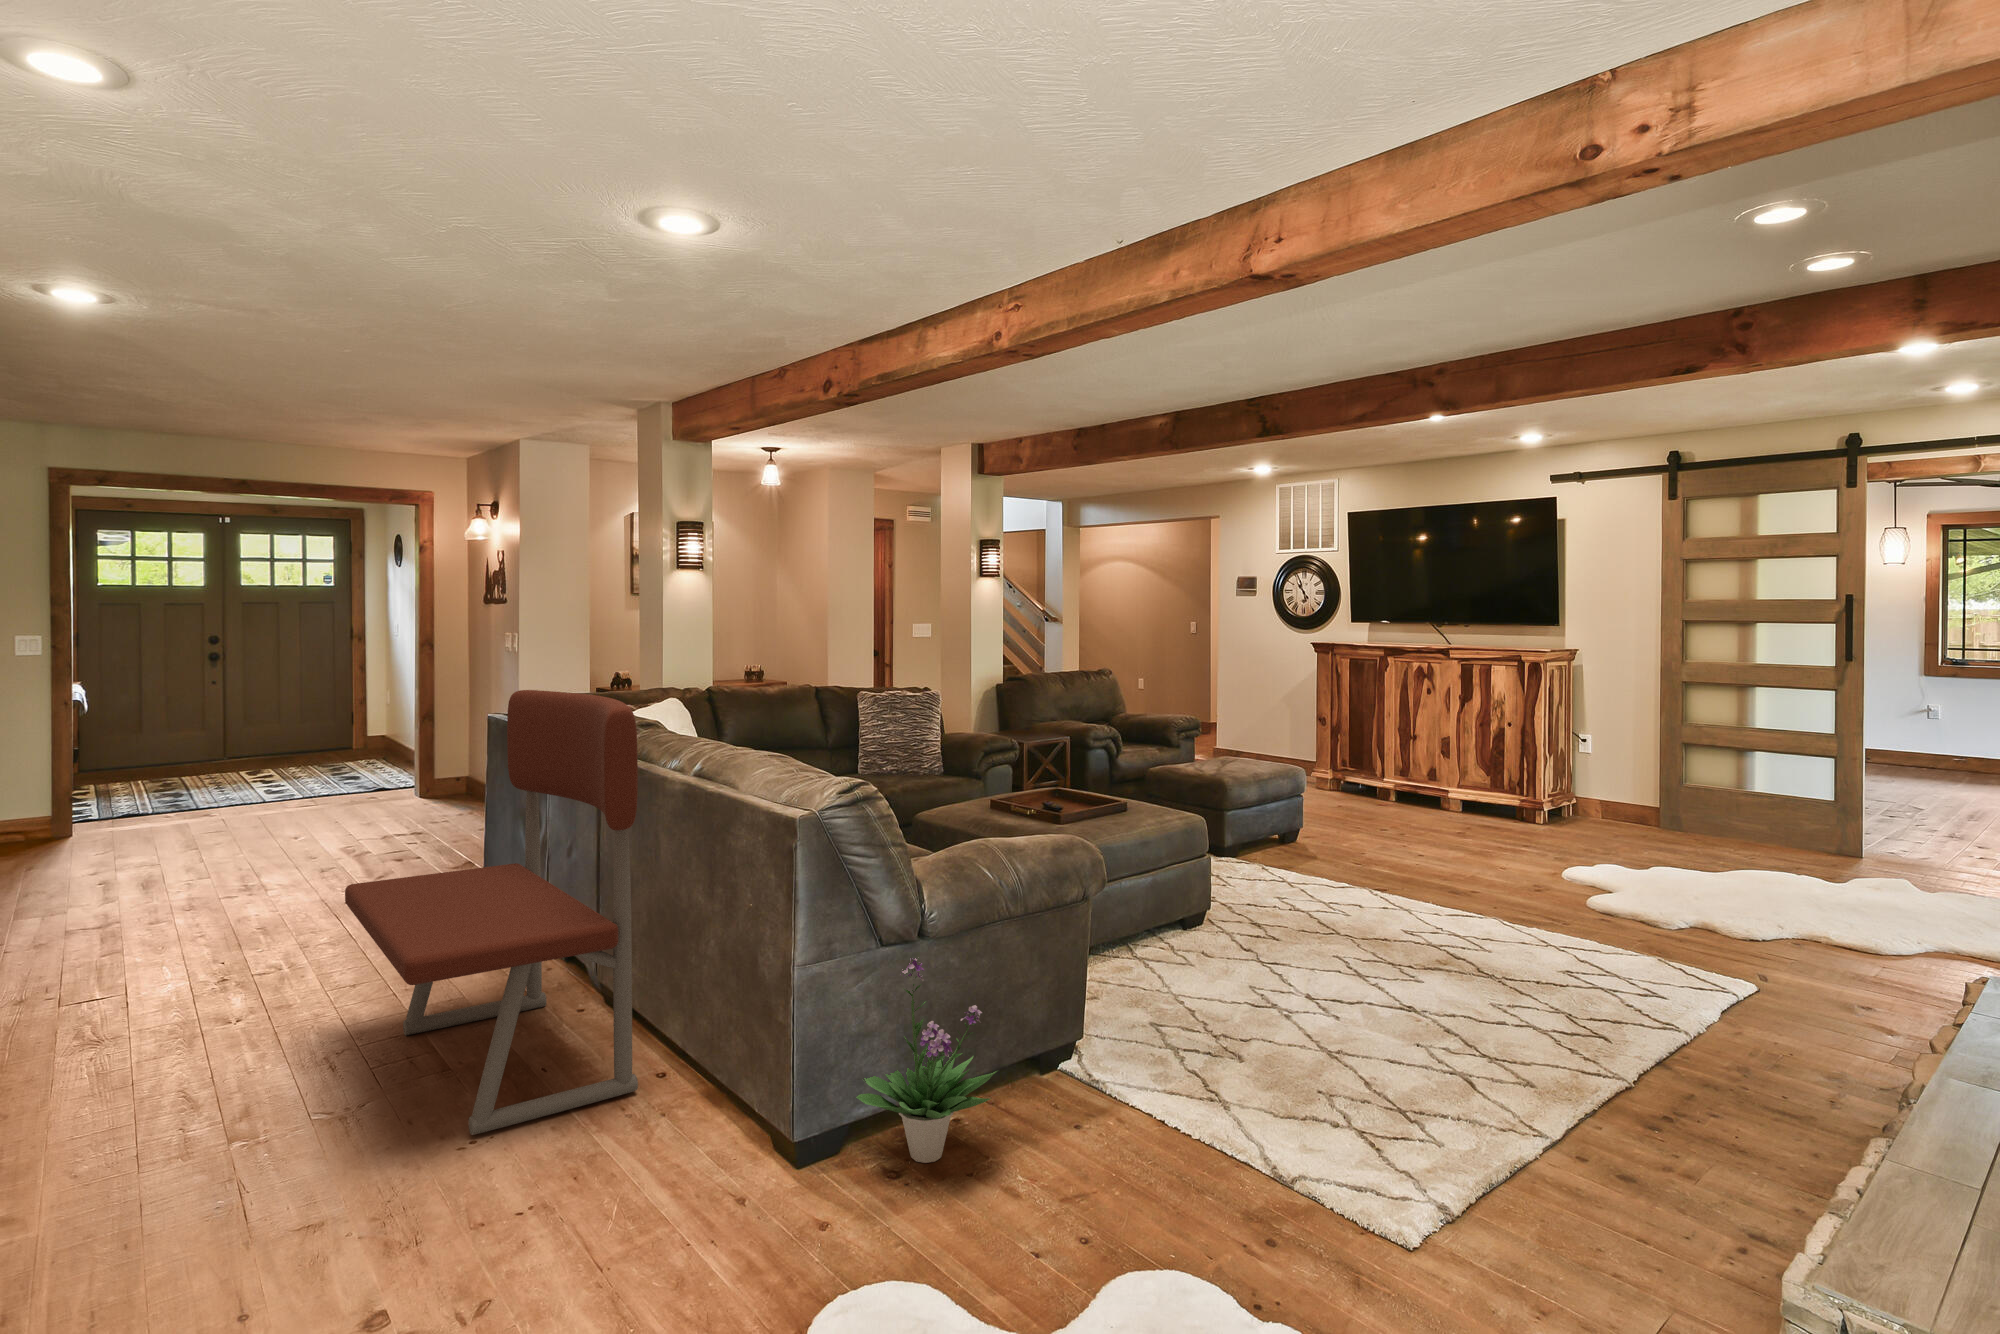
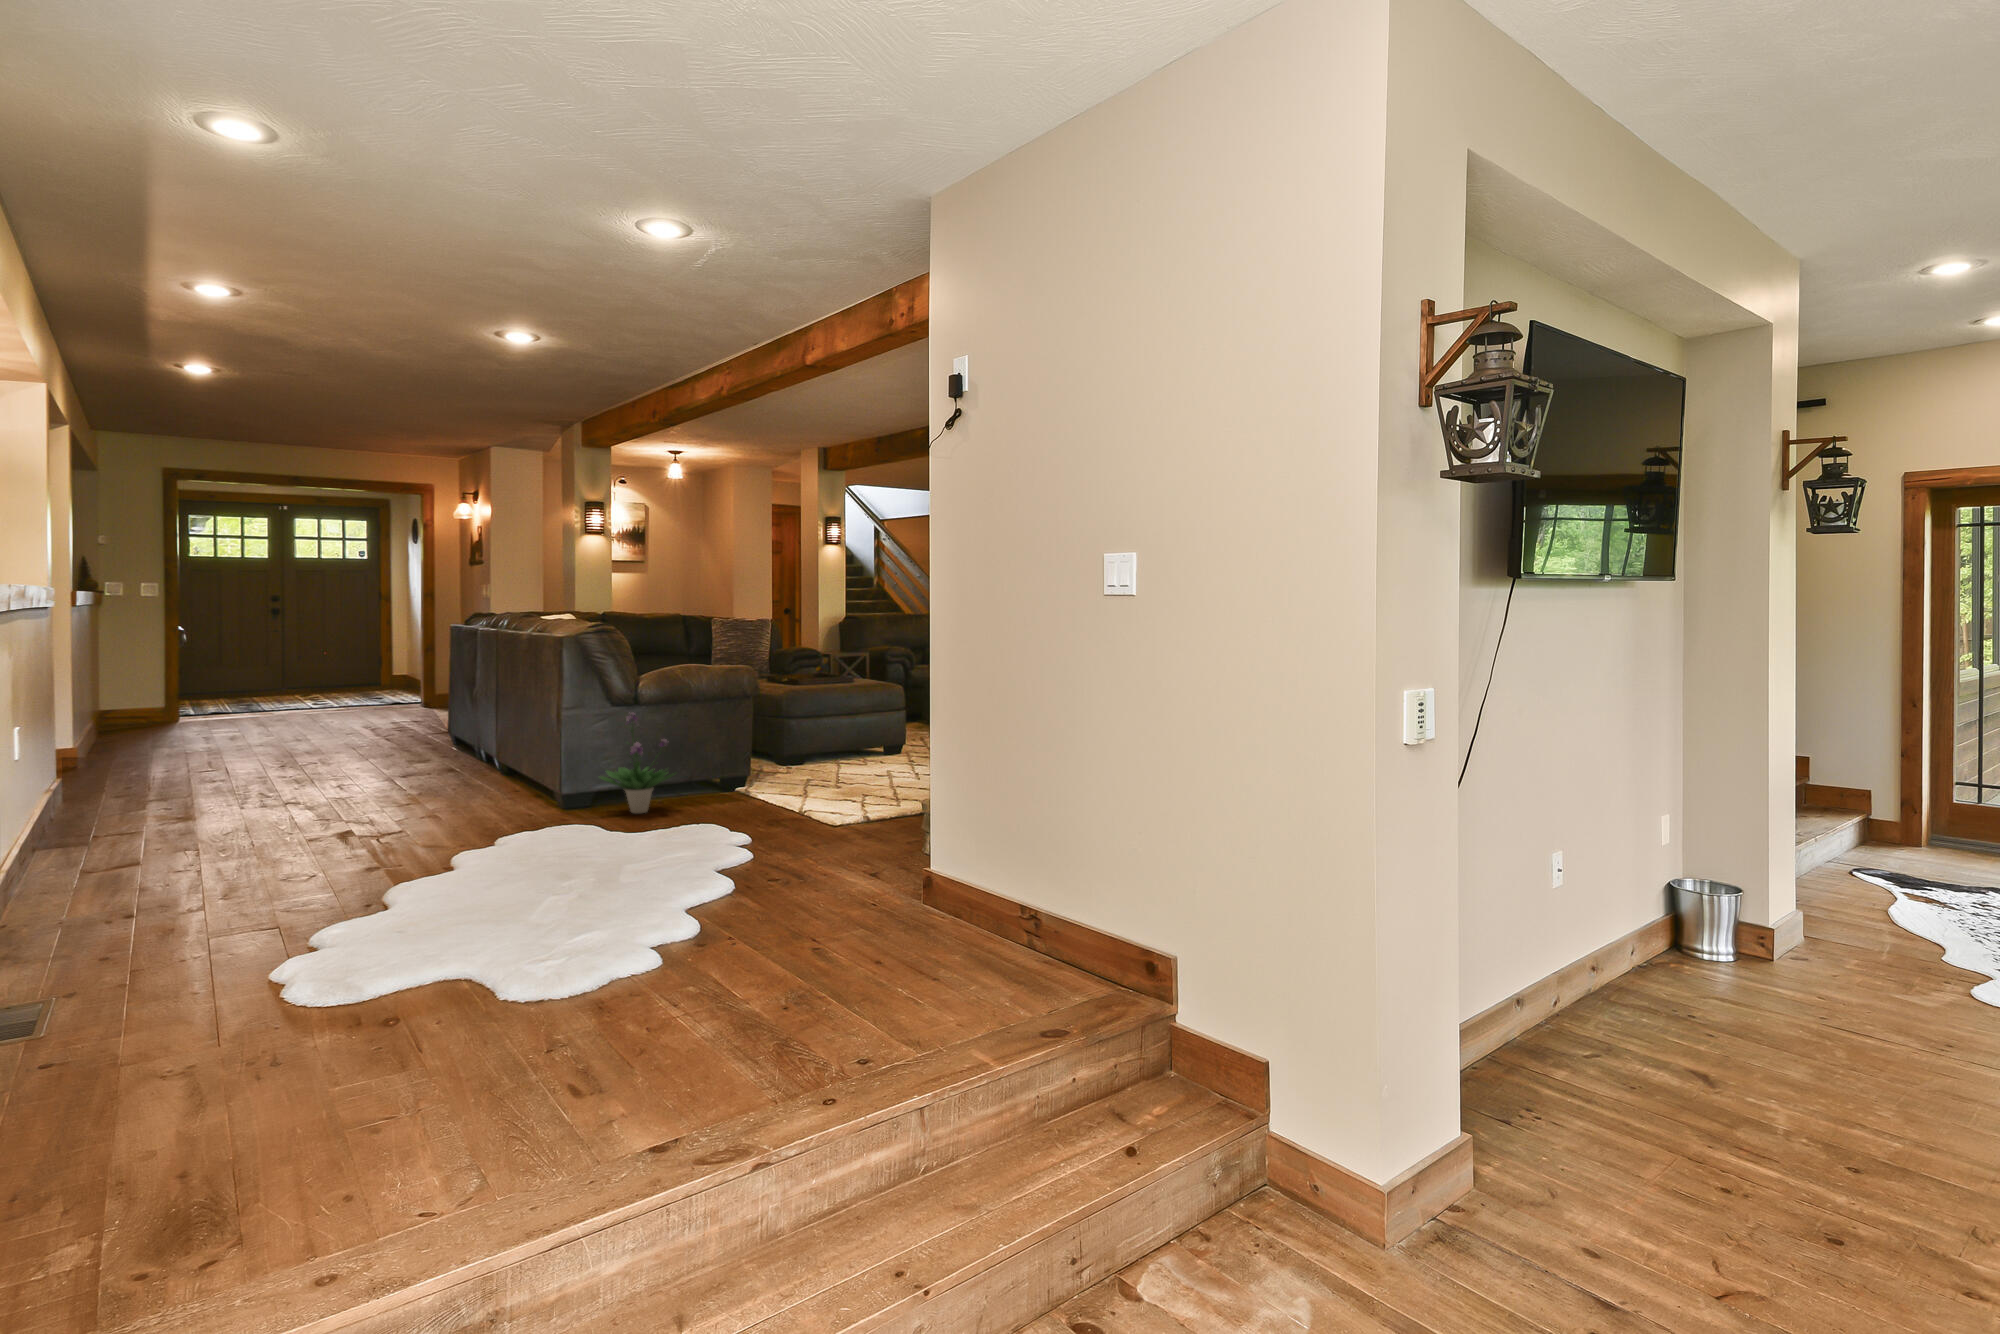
bench: present [345,690,638,1135] -> none [355,593,506,806]

